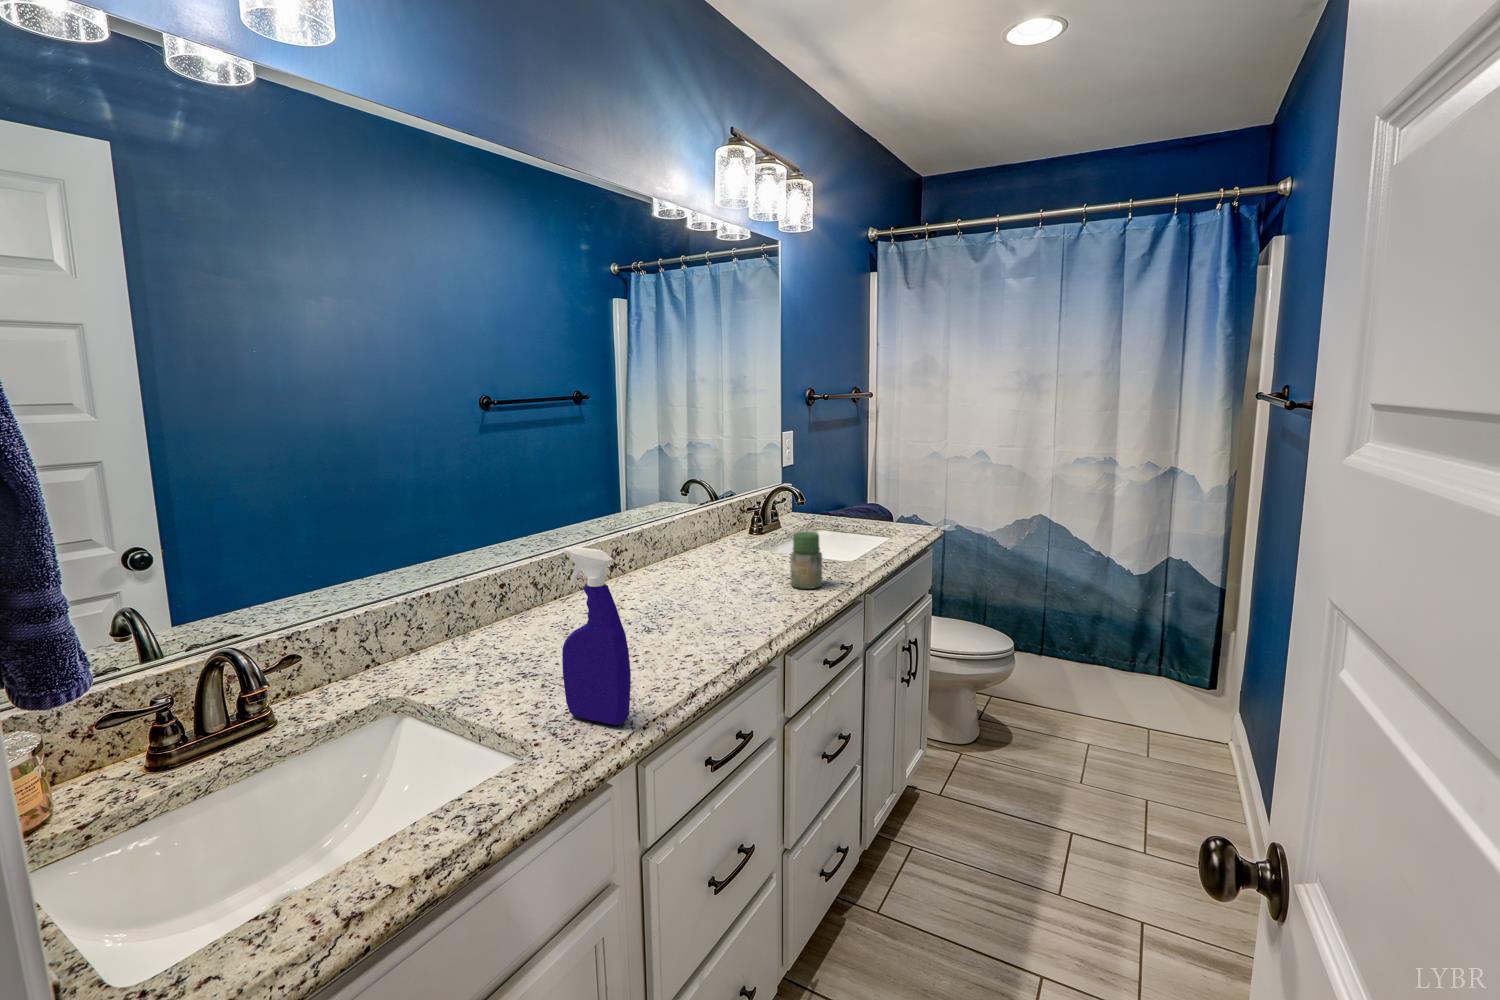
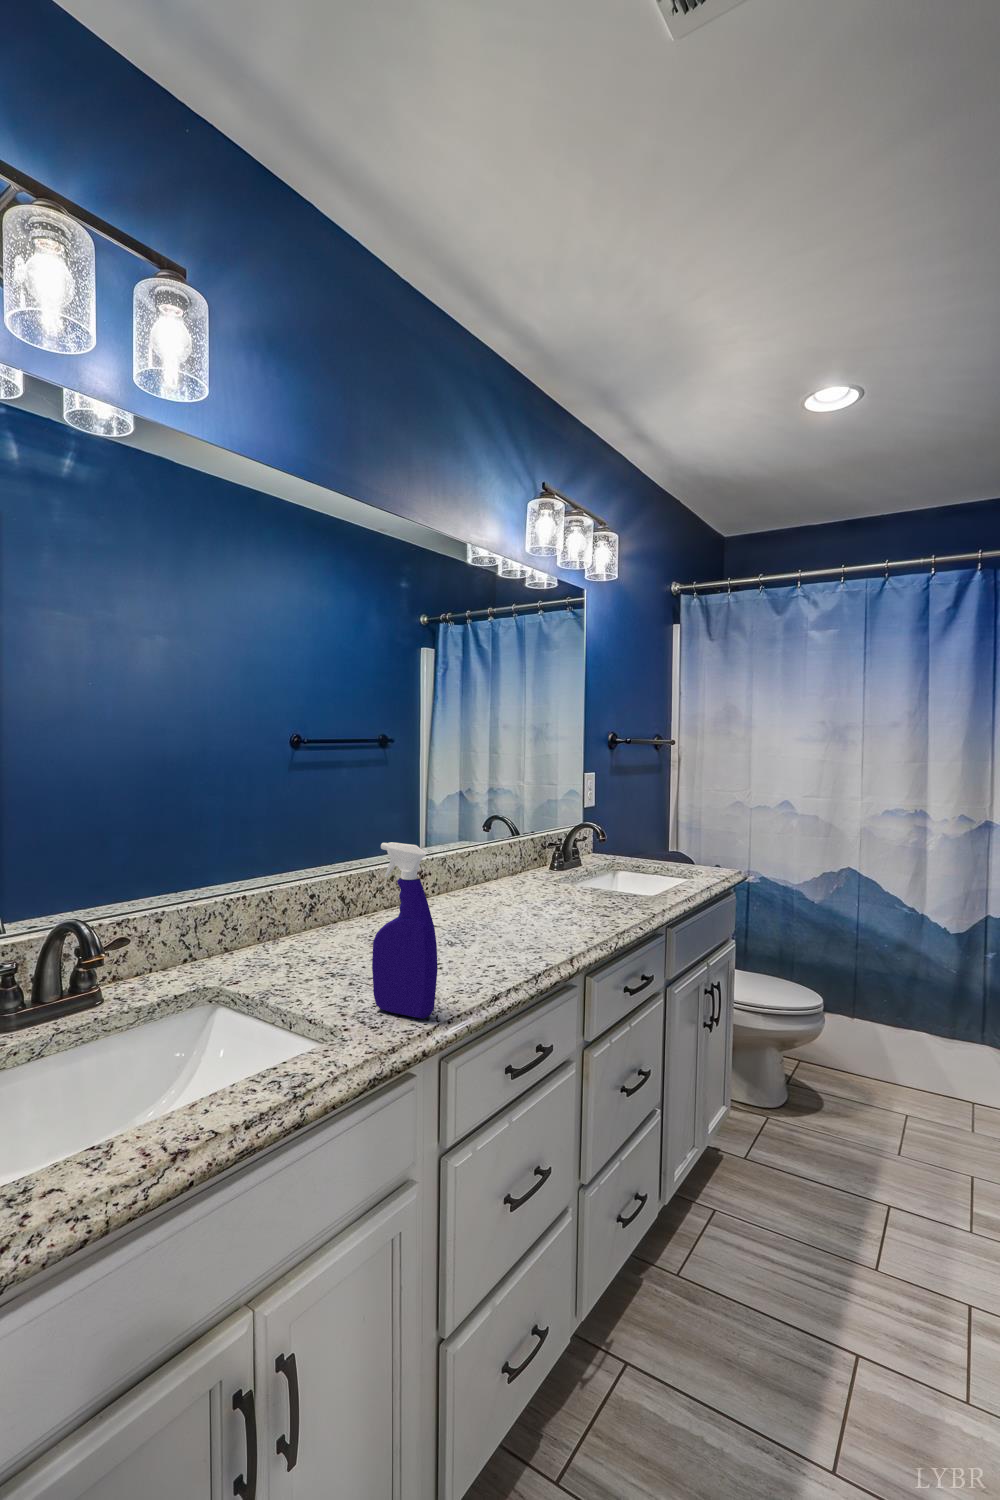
jar: present [790,532,822,589] -> none [592,860,624,917]

